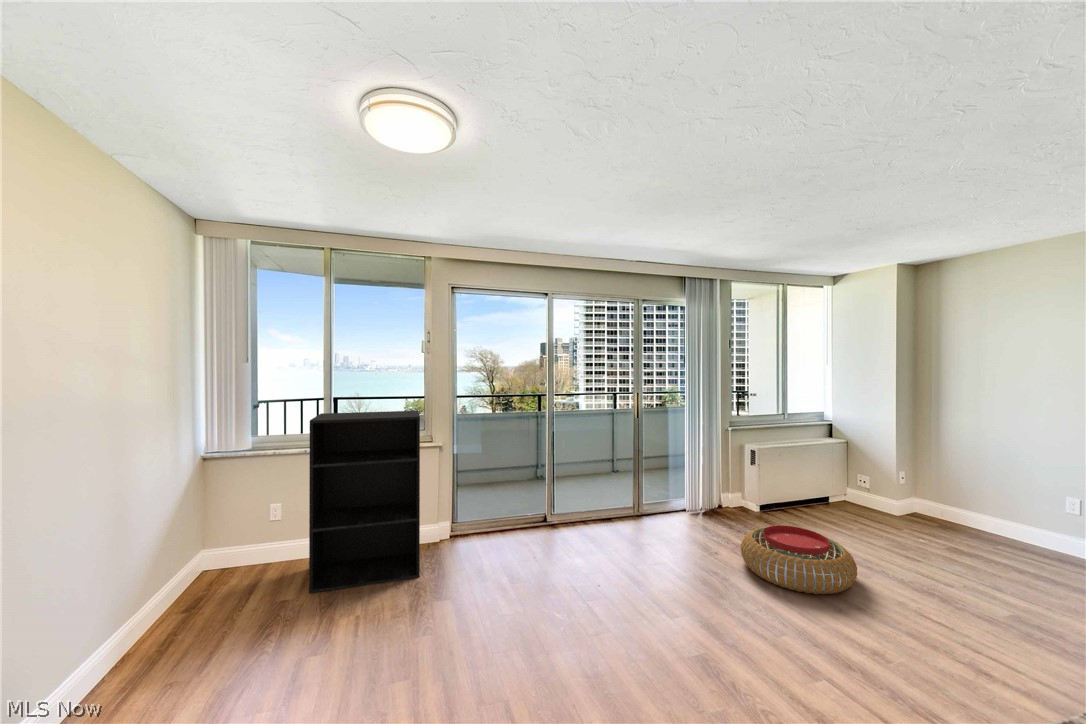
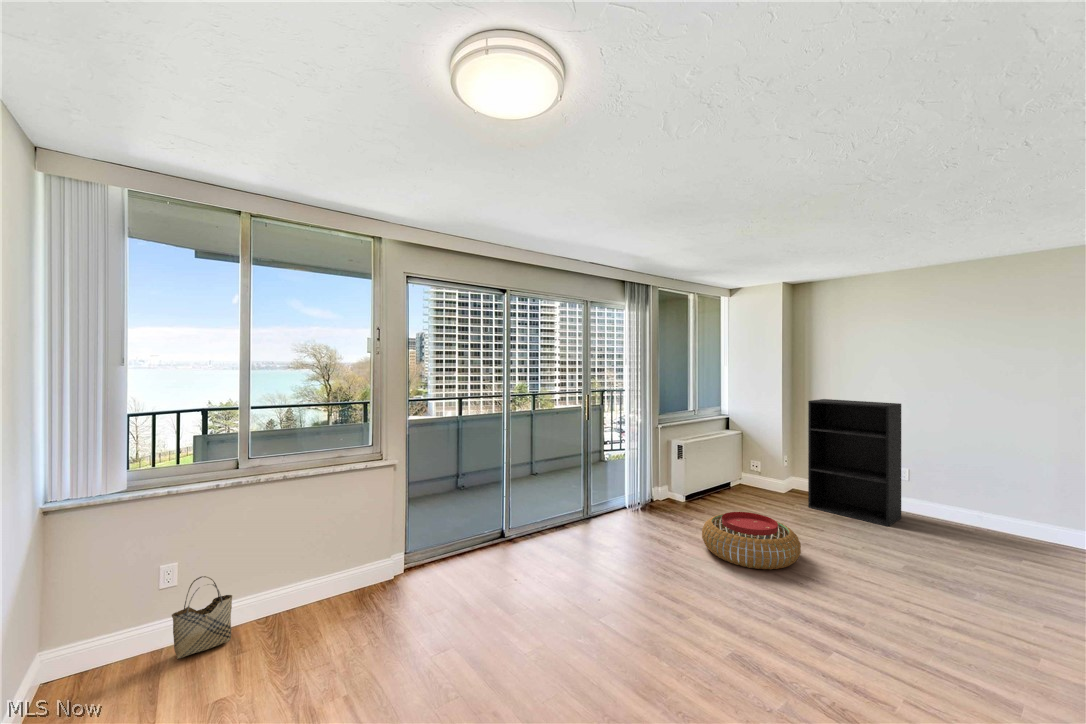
bookshelf: present [309,411,420,593] -> present [808,399,901,526]
woven basket: none [271,516,312,571] -> present [172,576,232,659]

